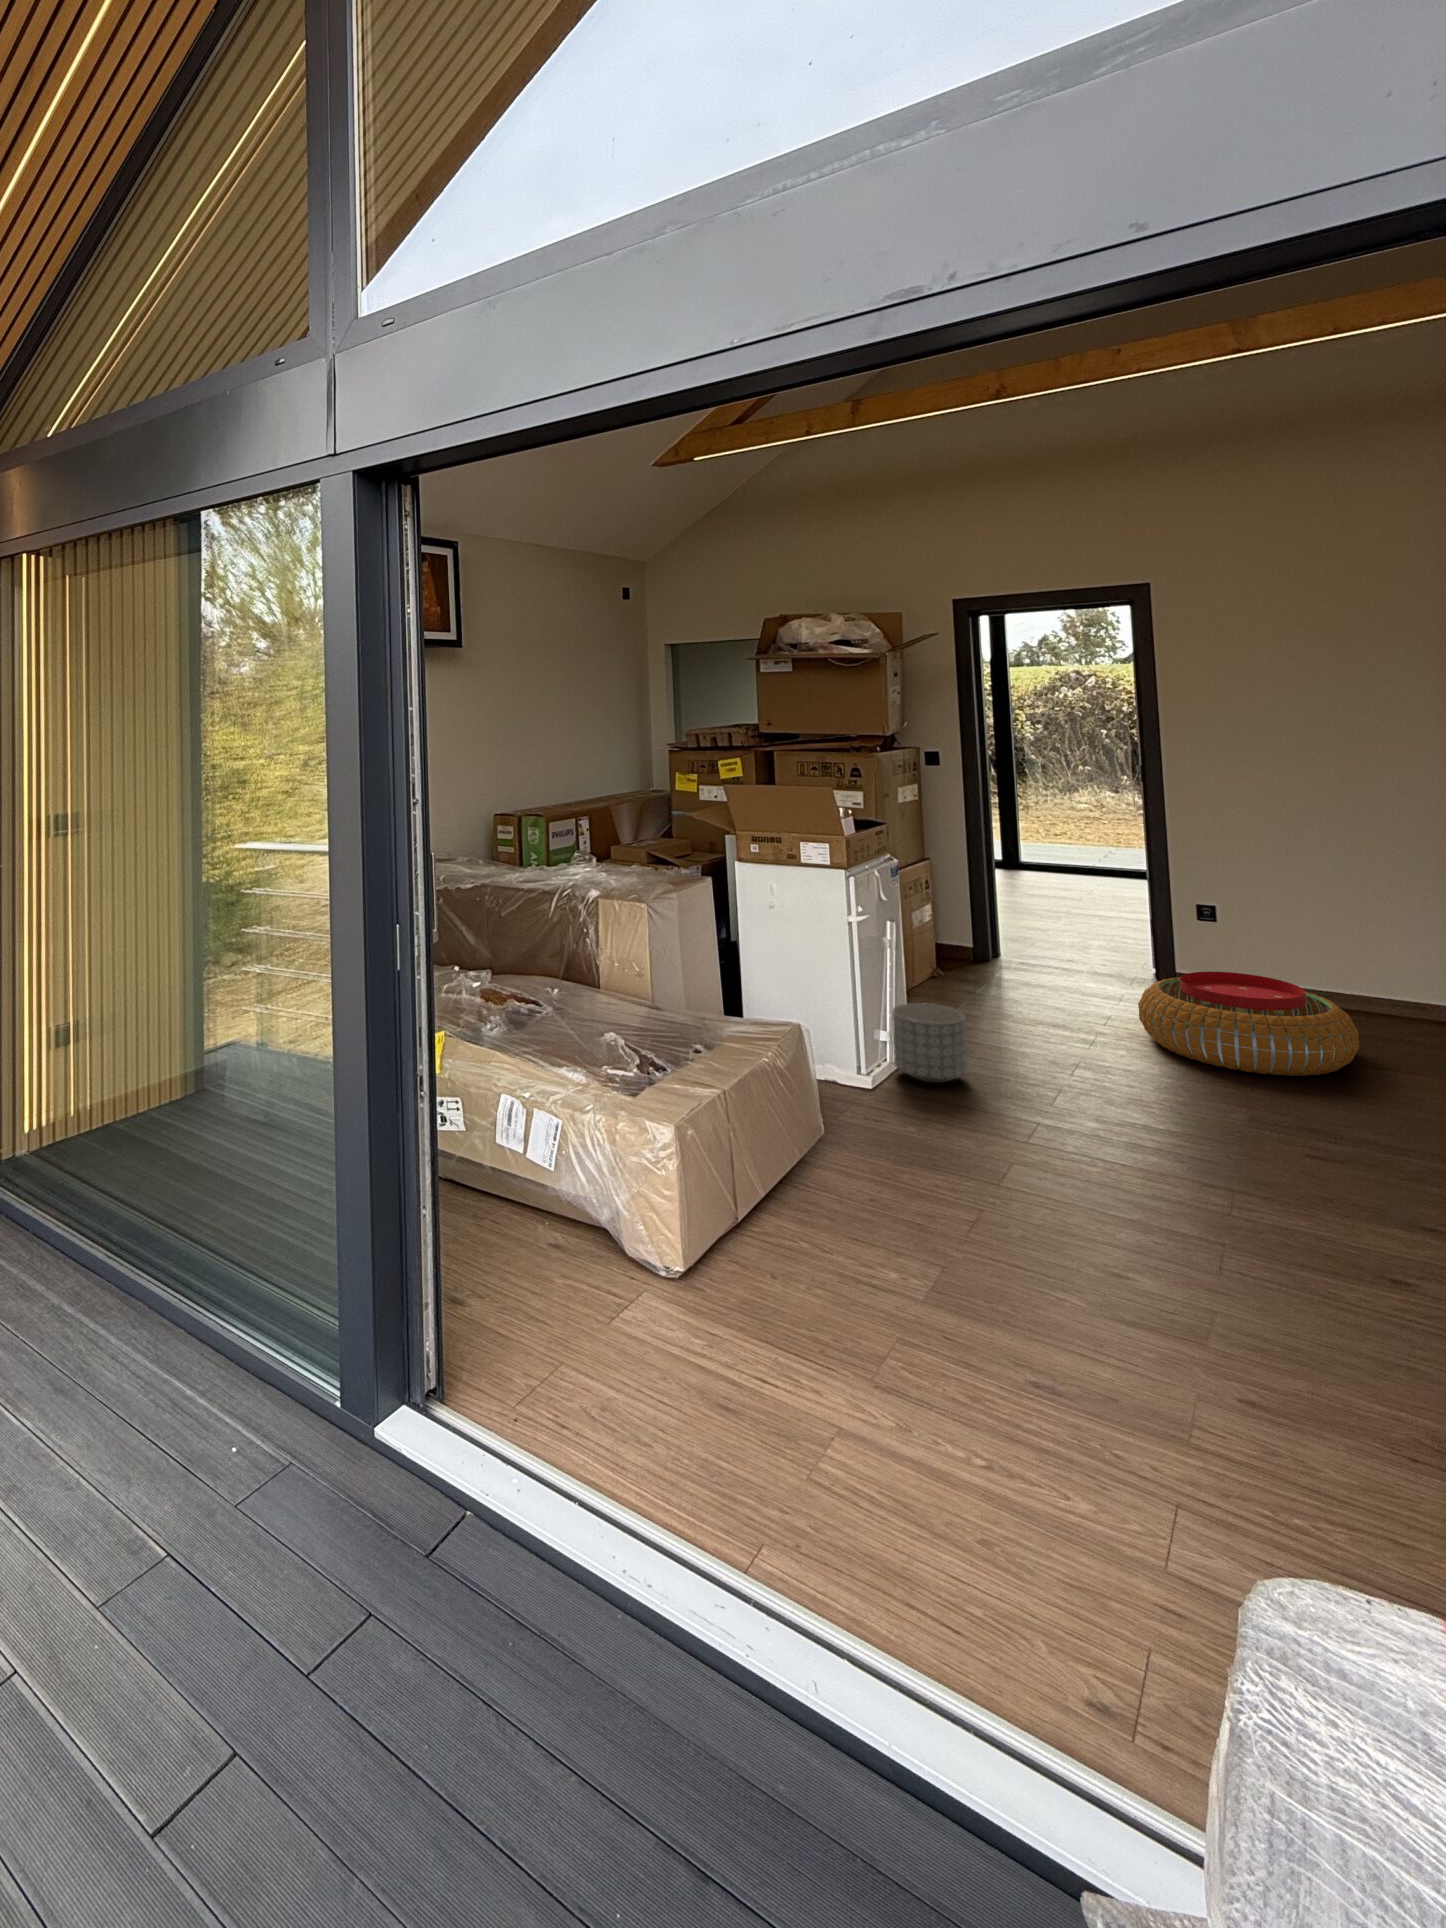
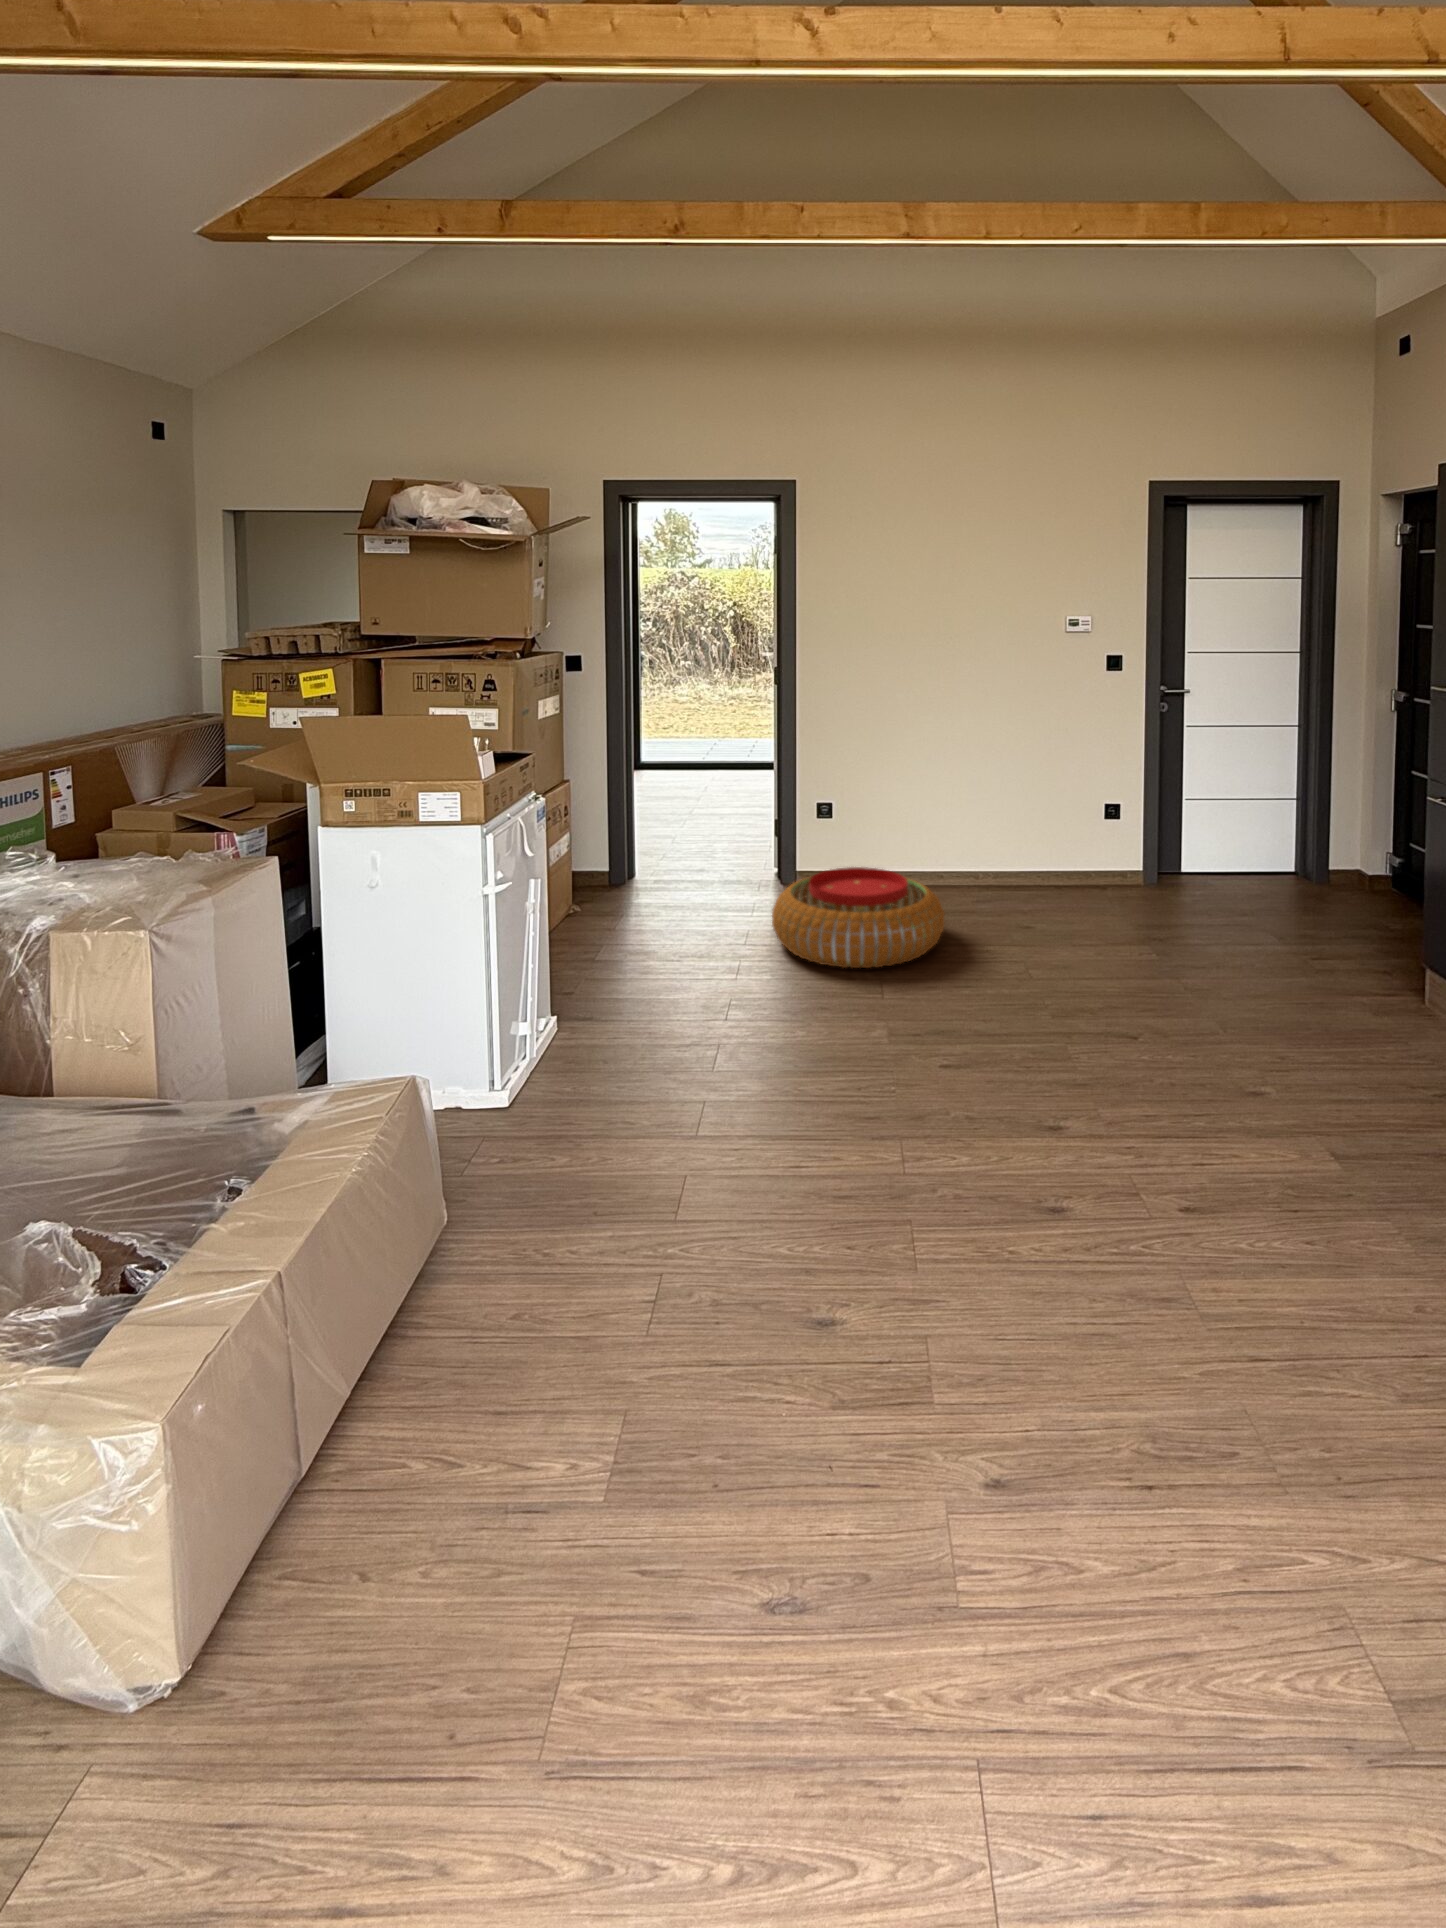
planter: present [892,1003,967,1083] -> none [535,969,621,1070]

